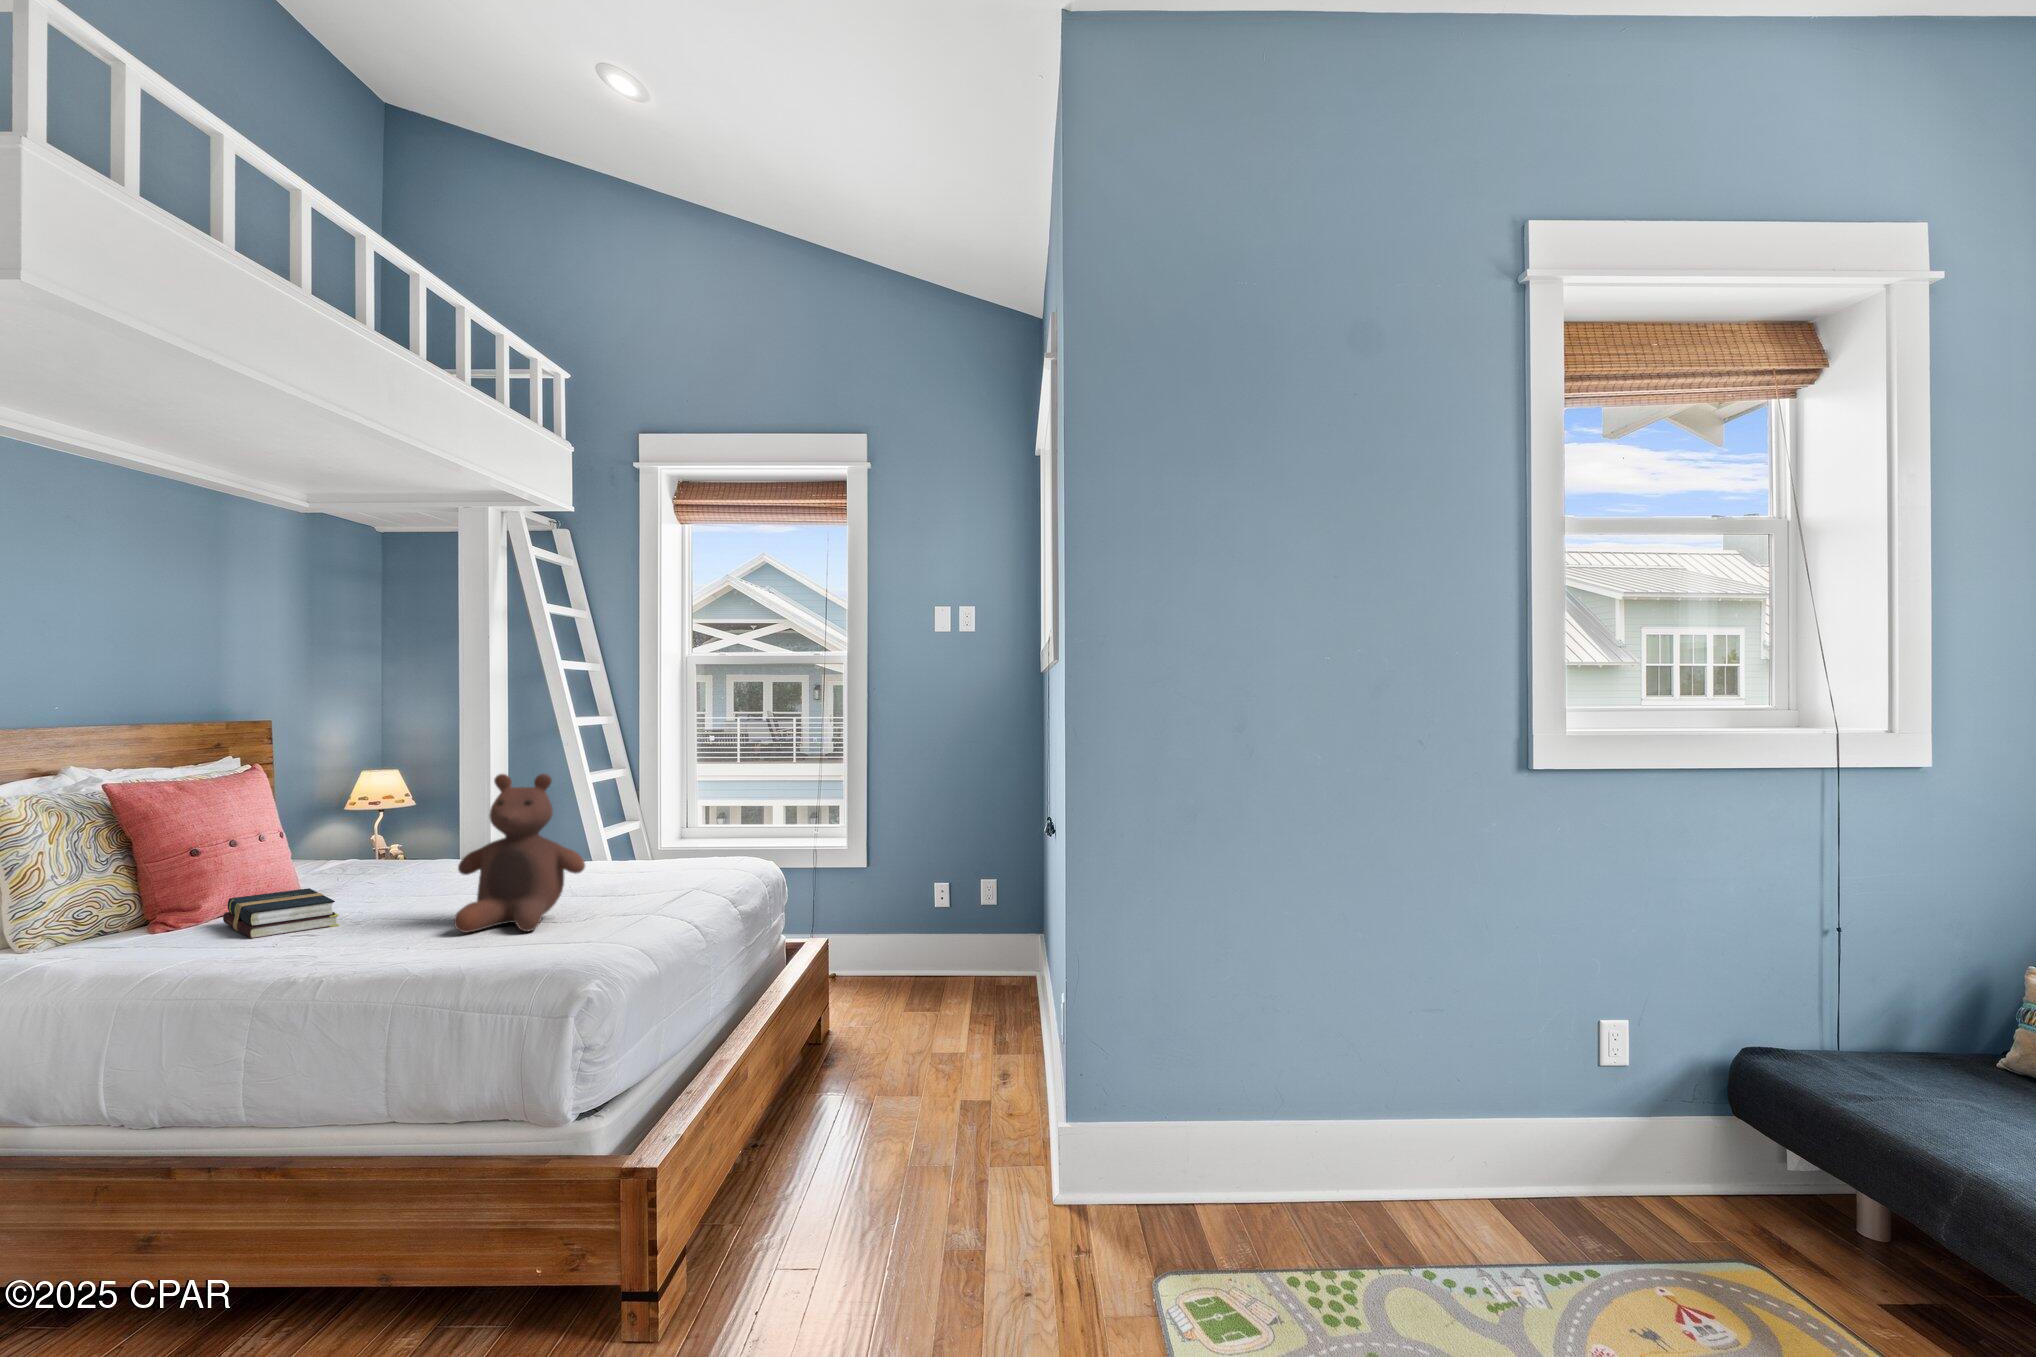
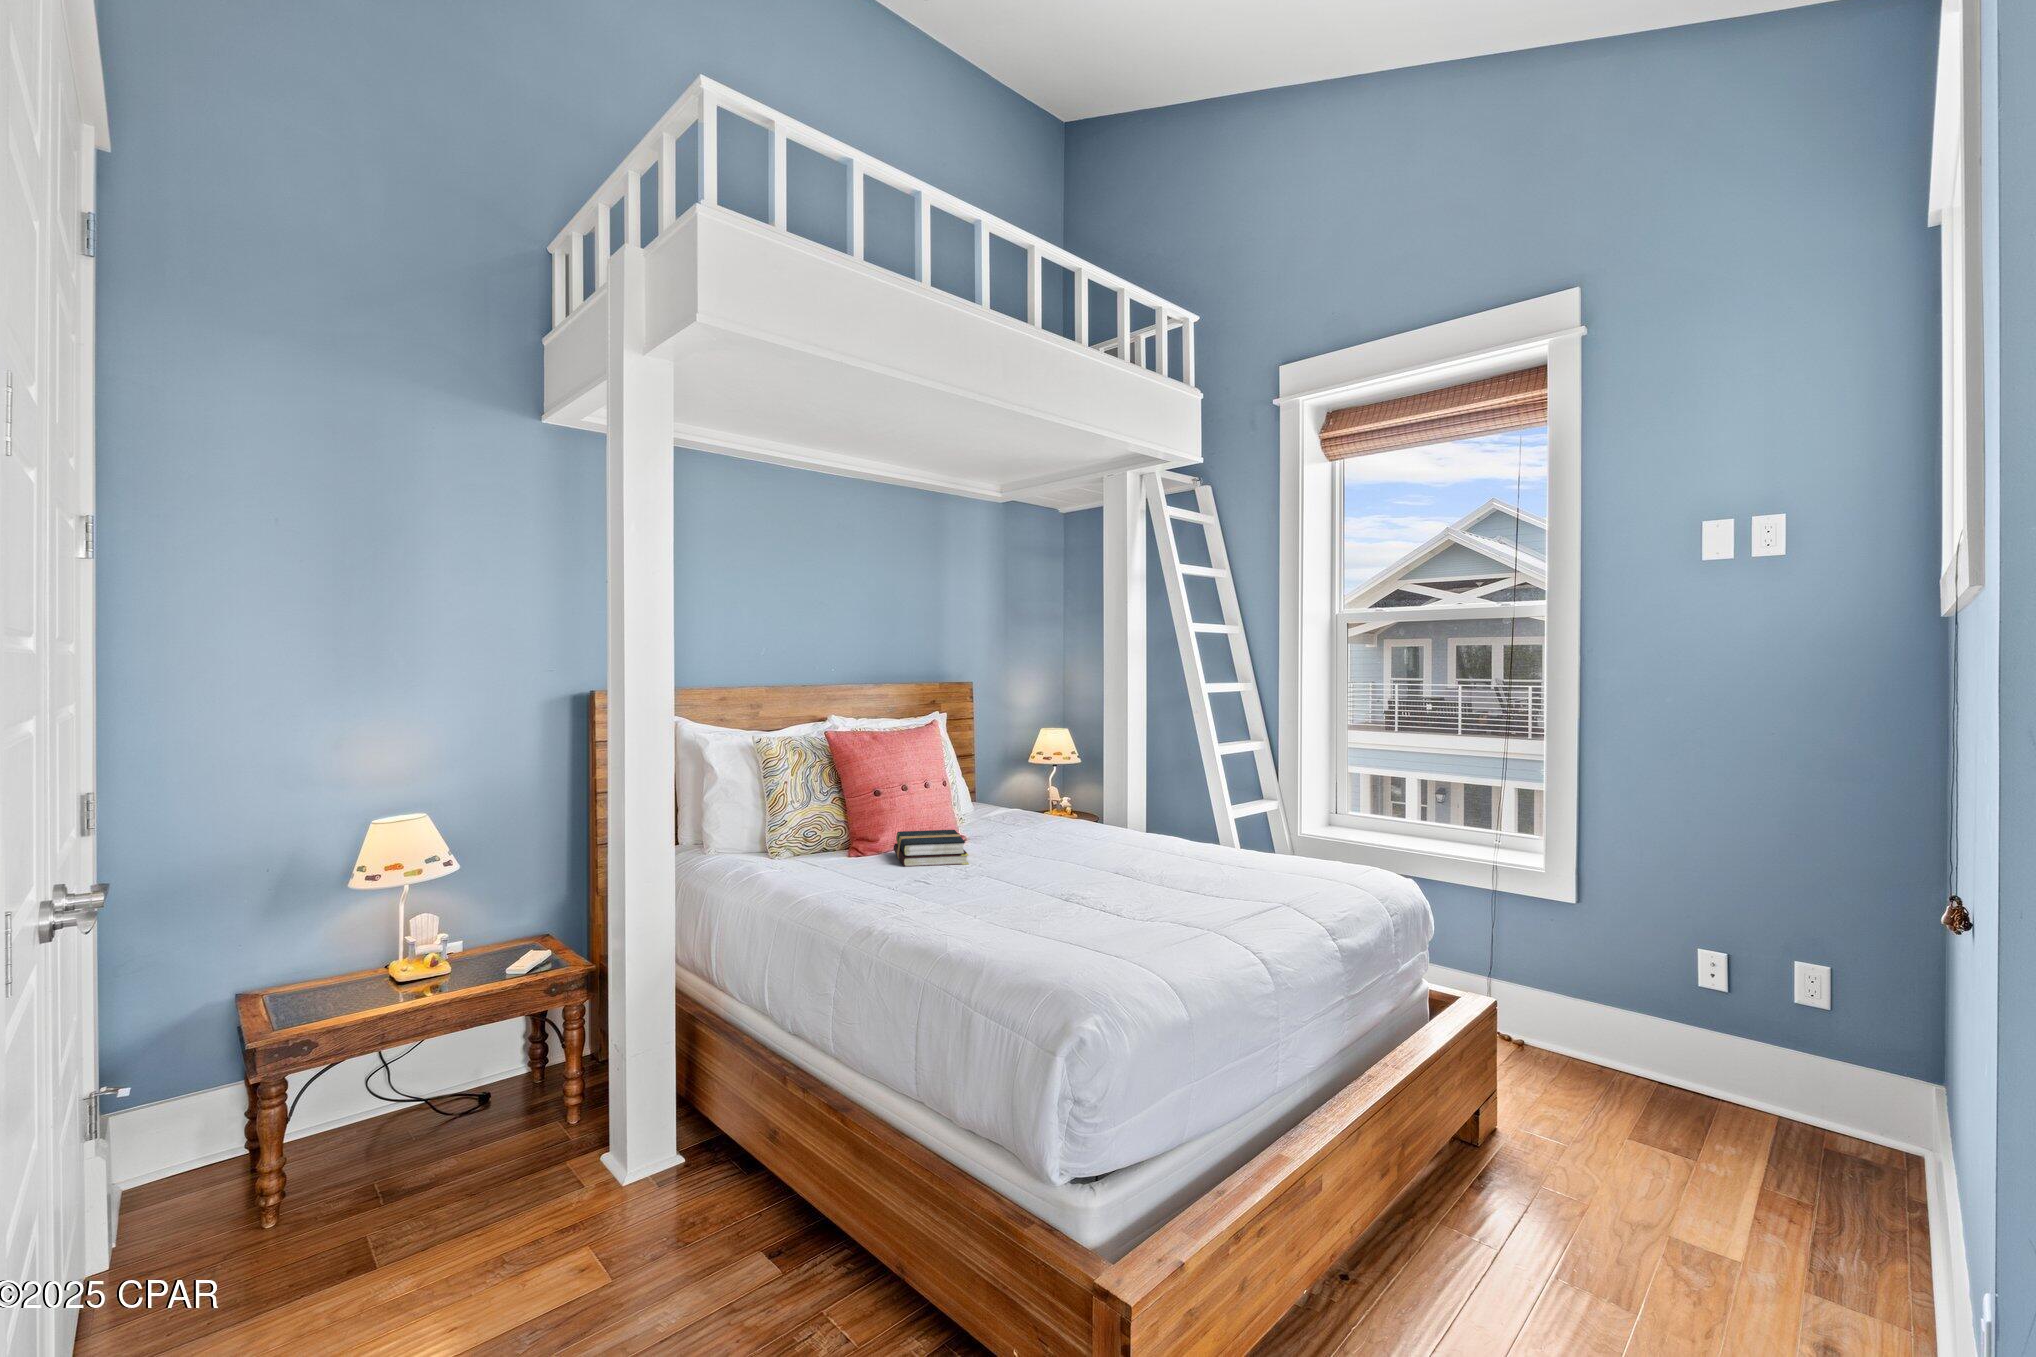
stuffed bear: present [454,774,585,933] -> none [1043,734,1161,888]

